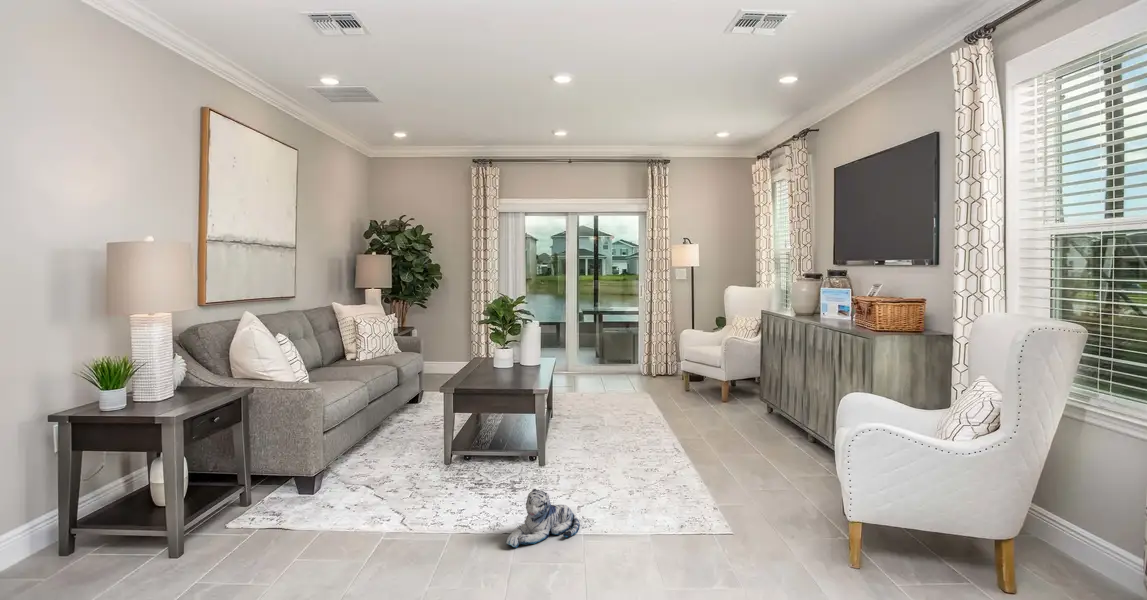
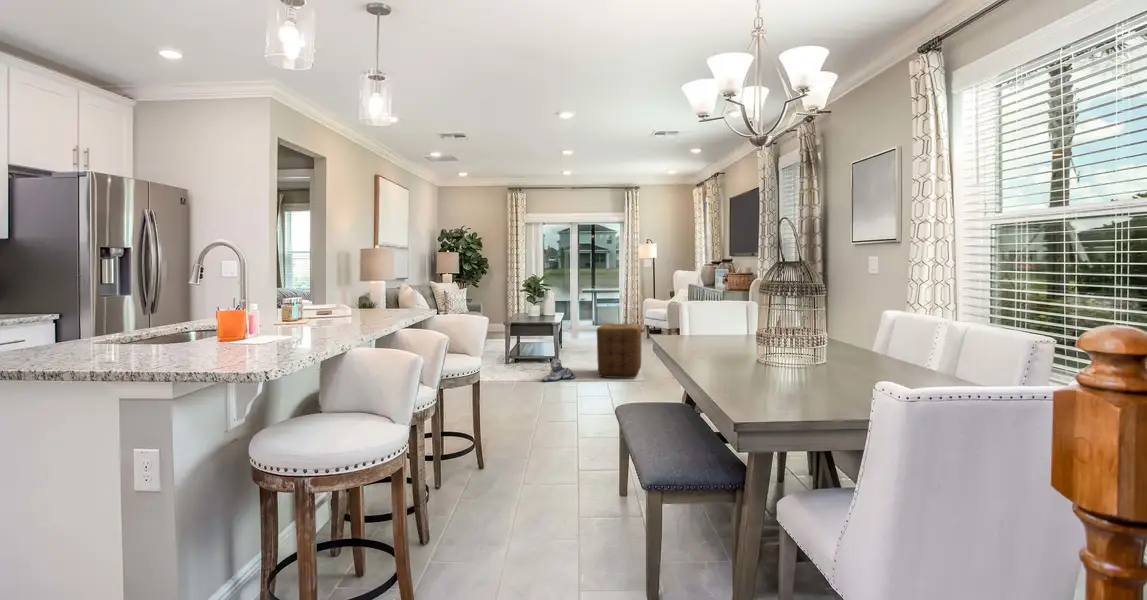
ottoman: none [627,401,721,533] -> present [597,323,641,379]

